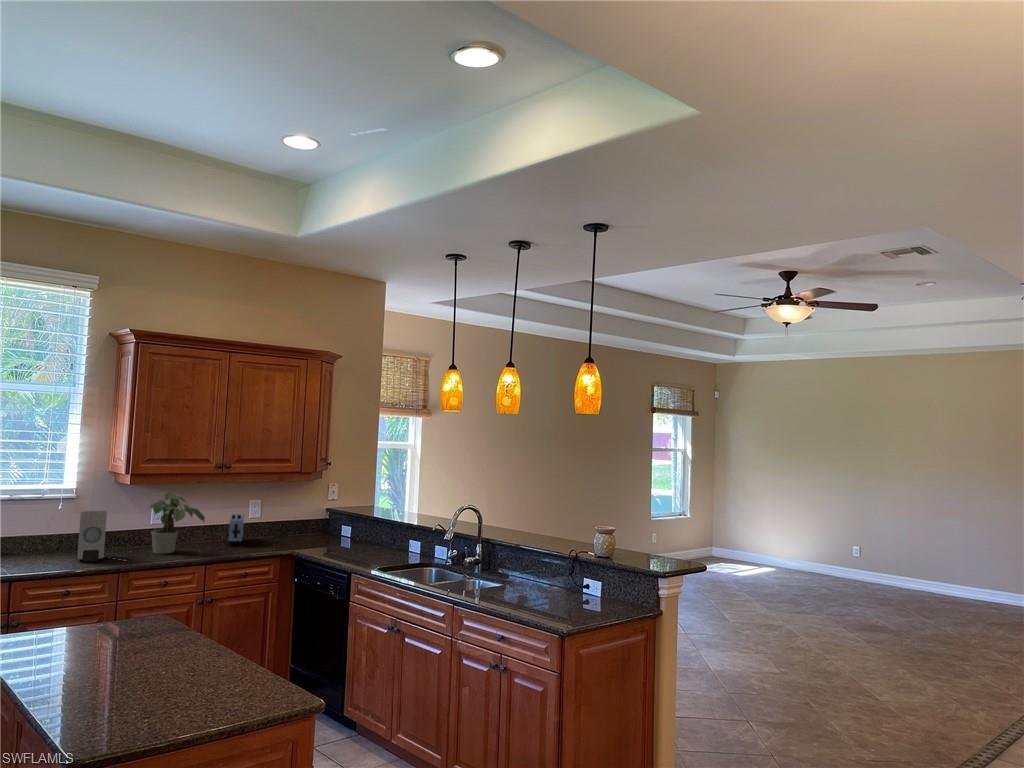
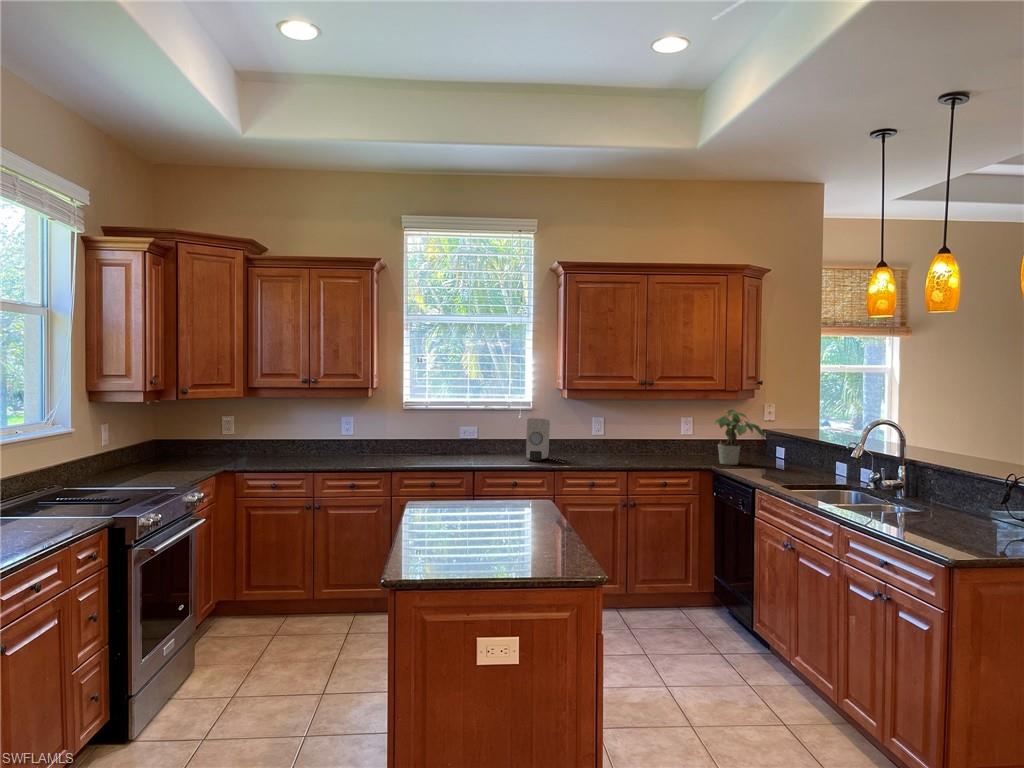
potted plant: present [149,492,205,554] -> present [715,410,764,465]
toaster: present [228,514,244,546] -> none [656,429,674,459]

